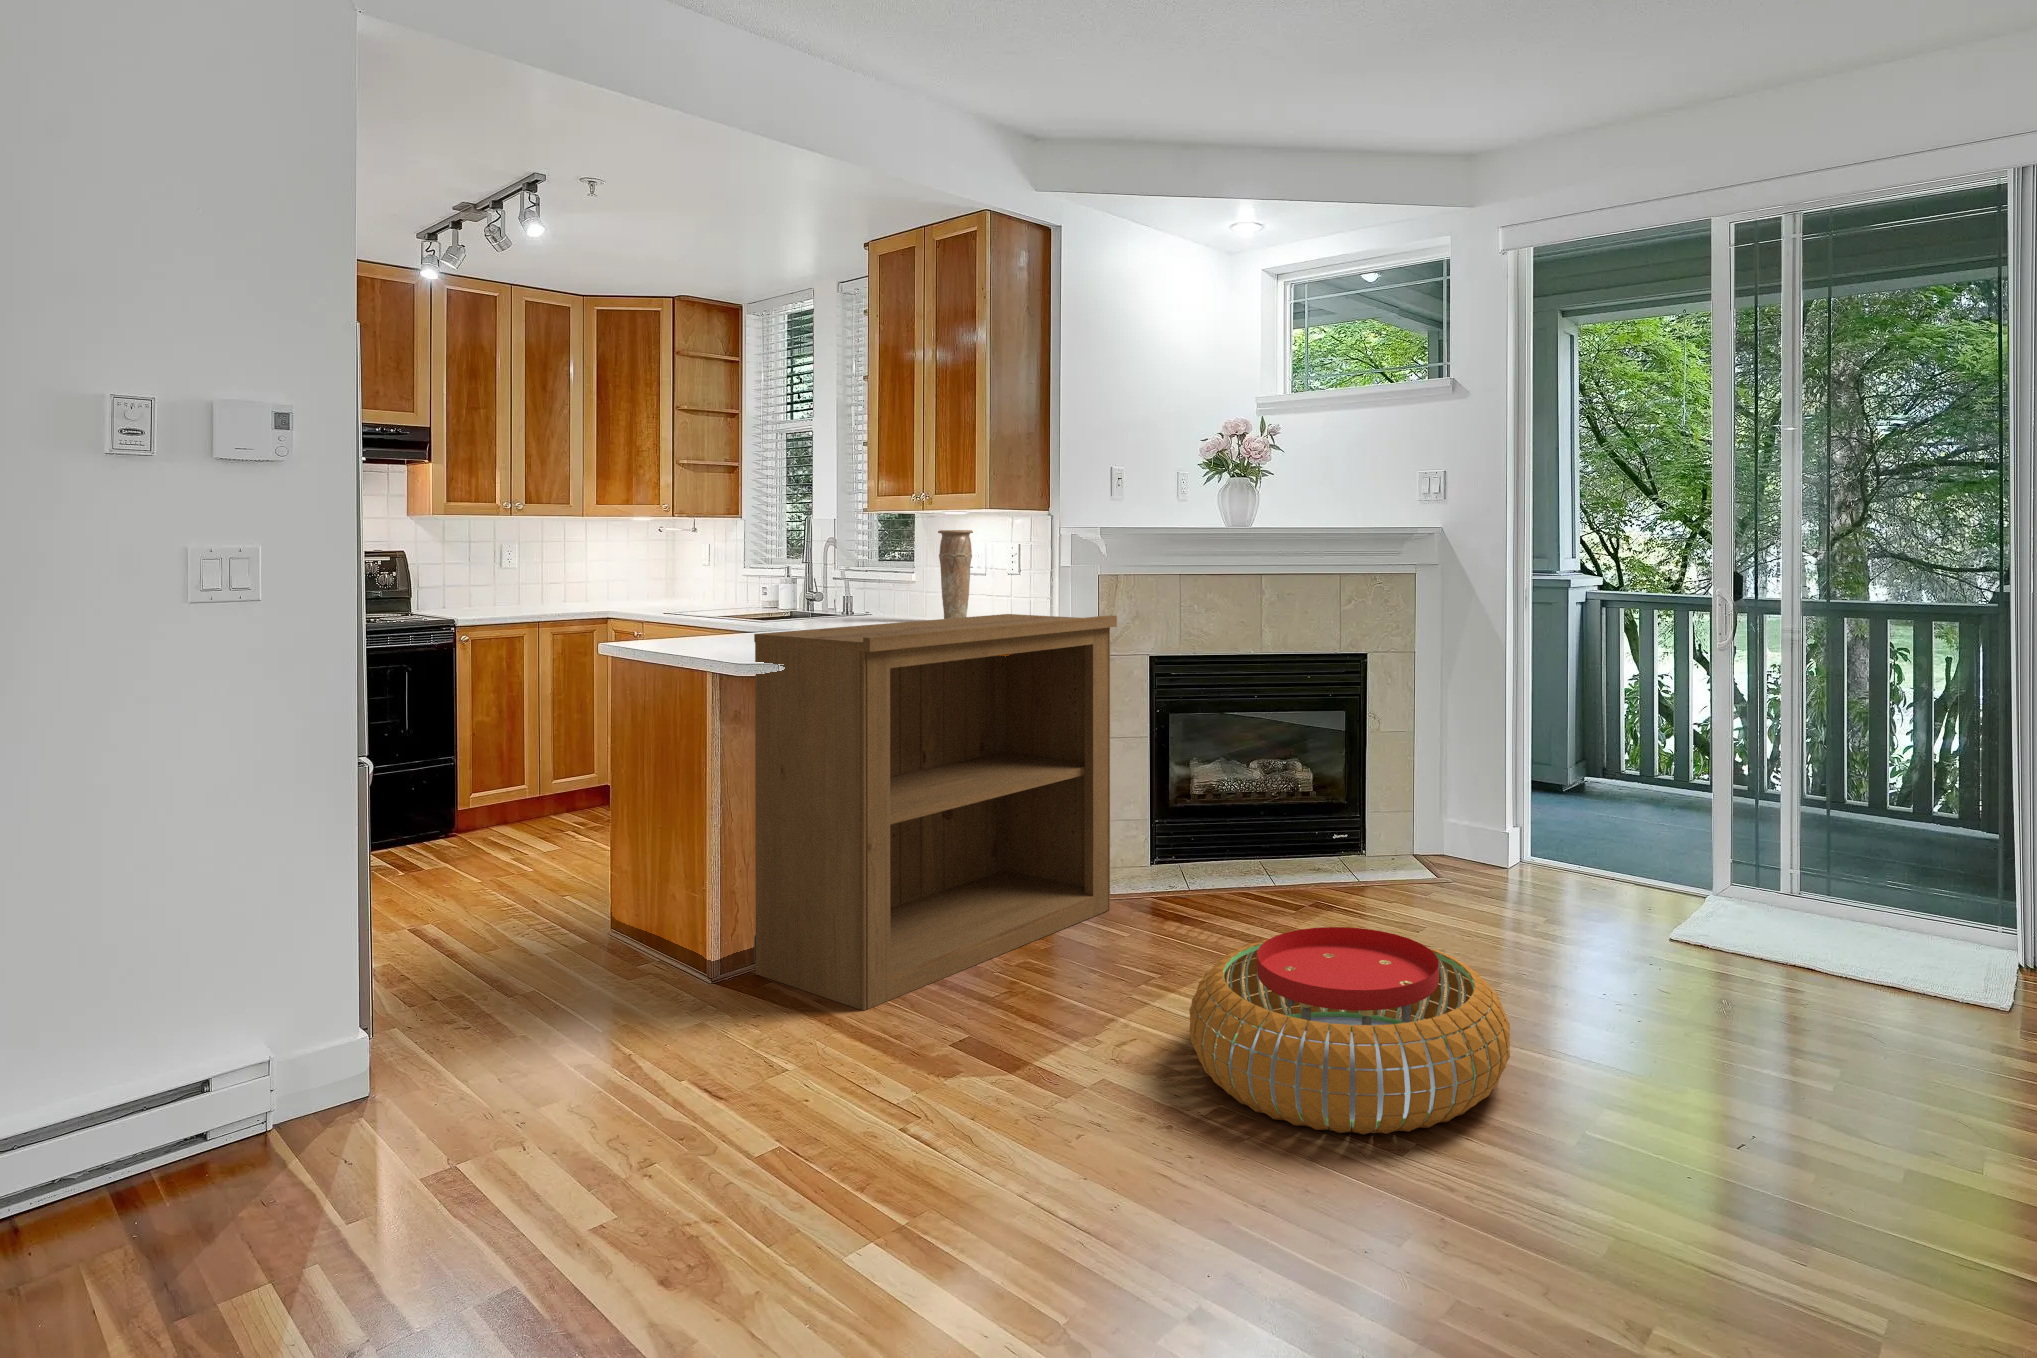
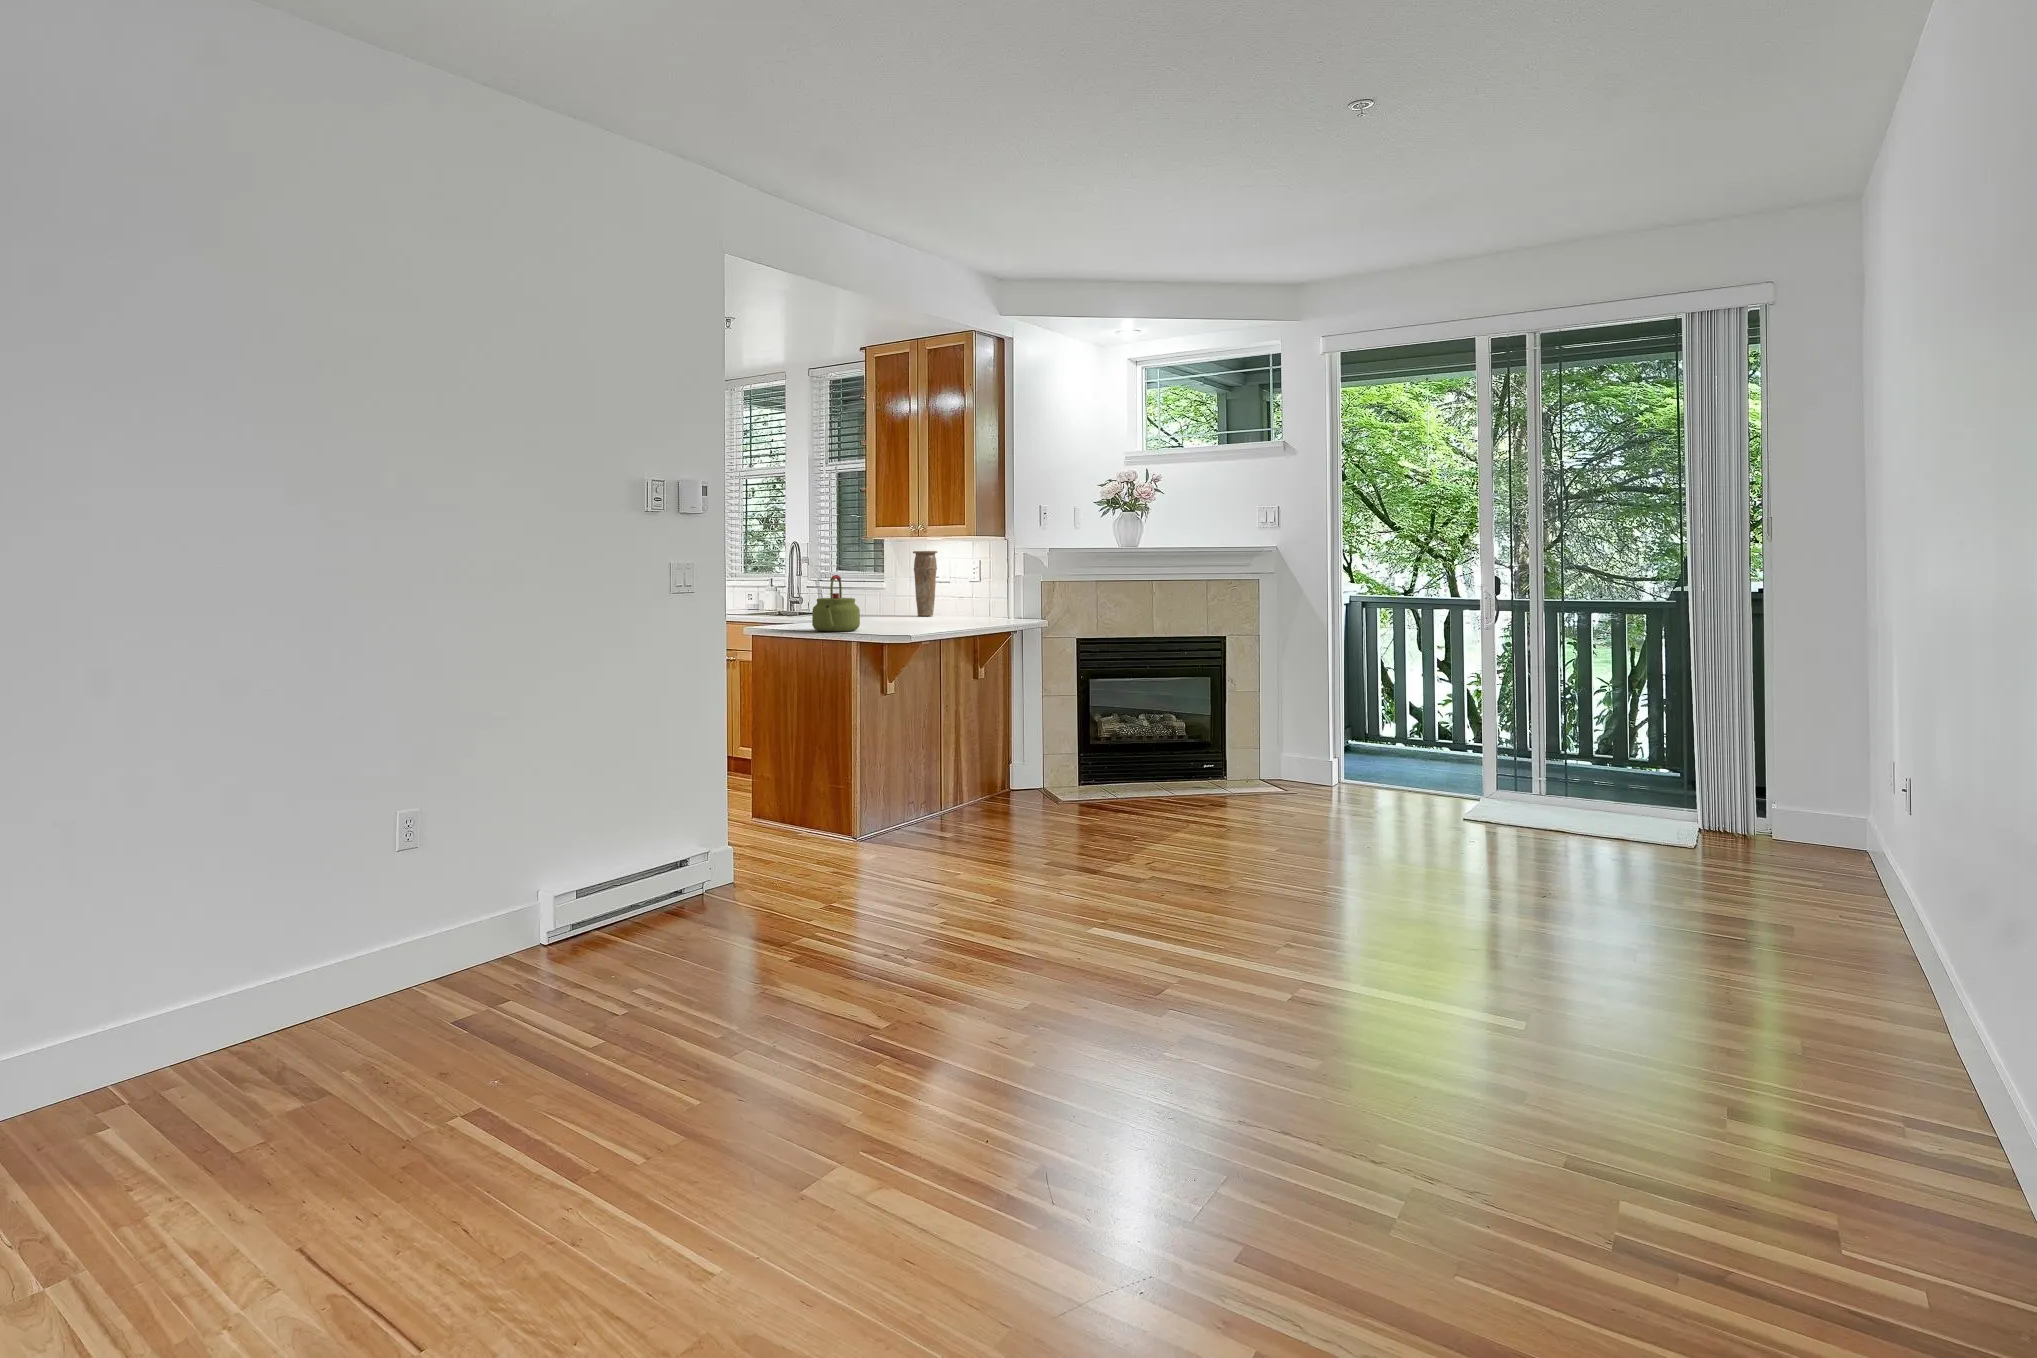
kettle: none [686,565,763,652] -> present [812,575,860,632]
bookshelf: present [754,614,1117,1010] -> none [882,608,1080,850]
pouf: present [1189,927,1510,1134] -> none [1199,793,1402,893]

